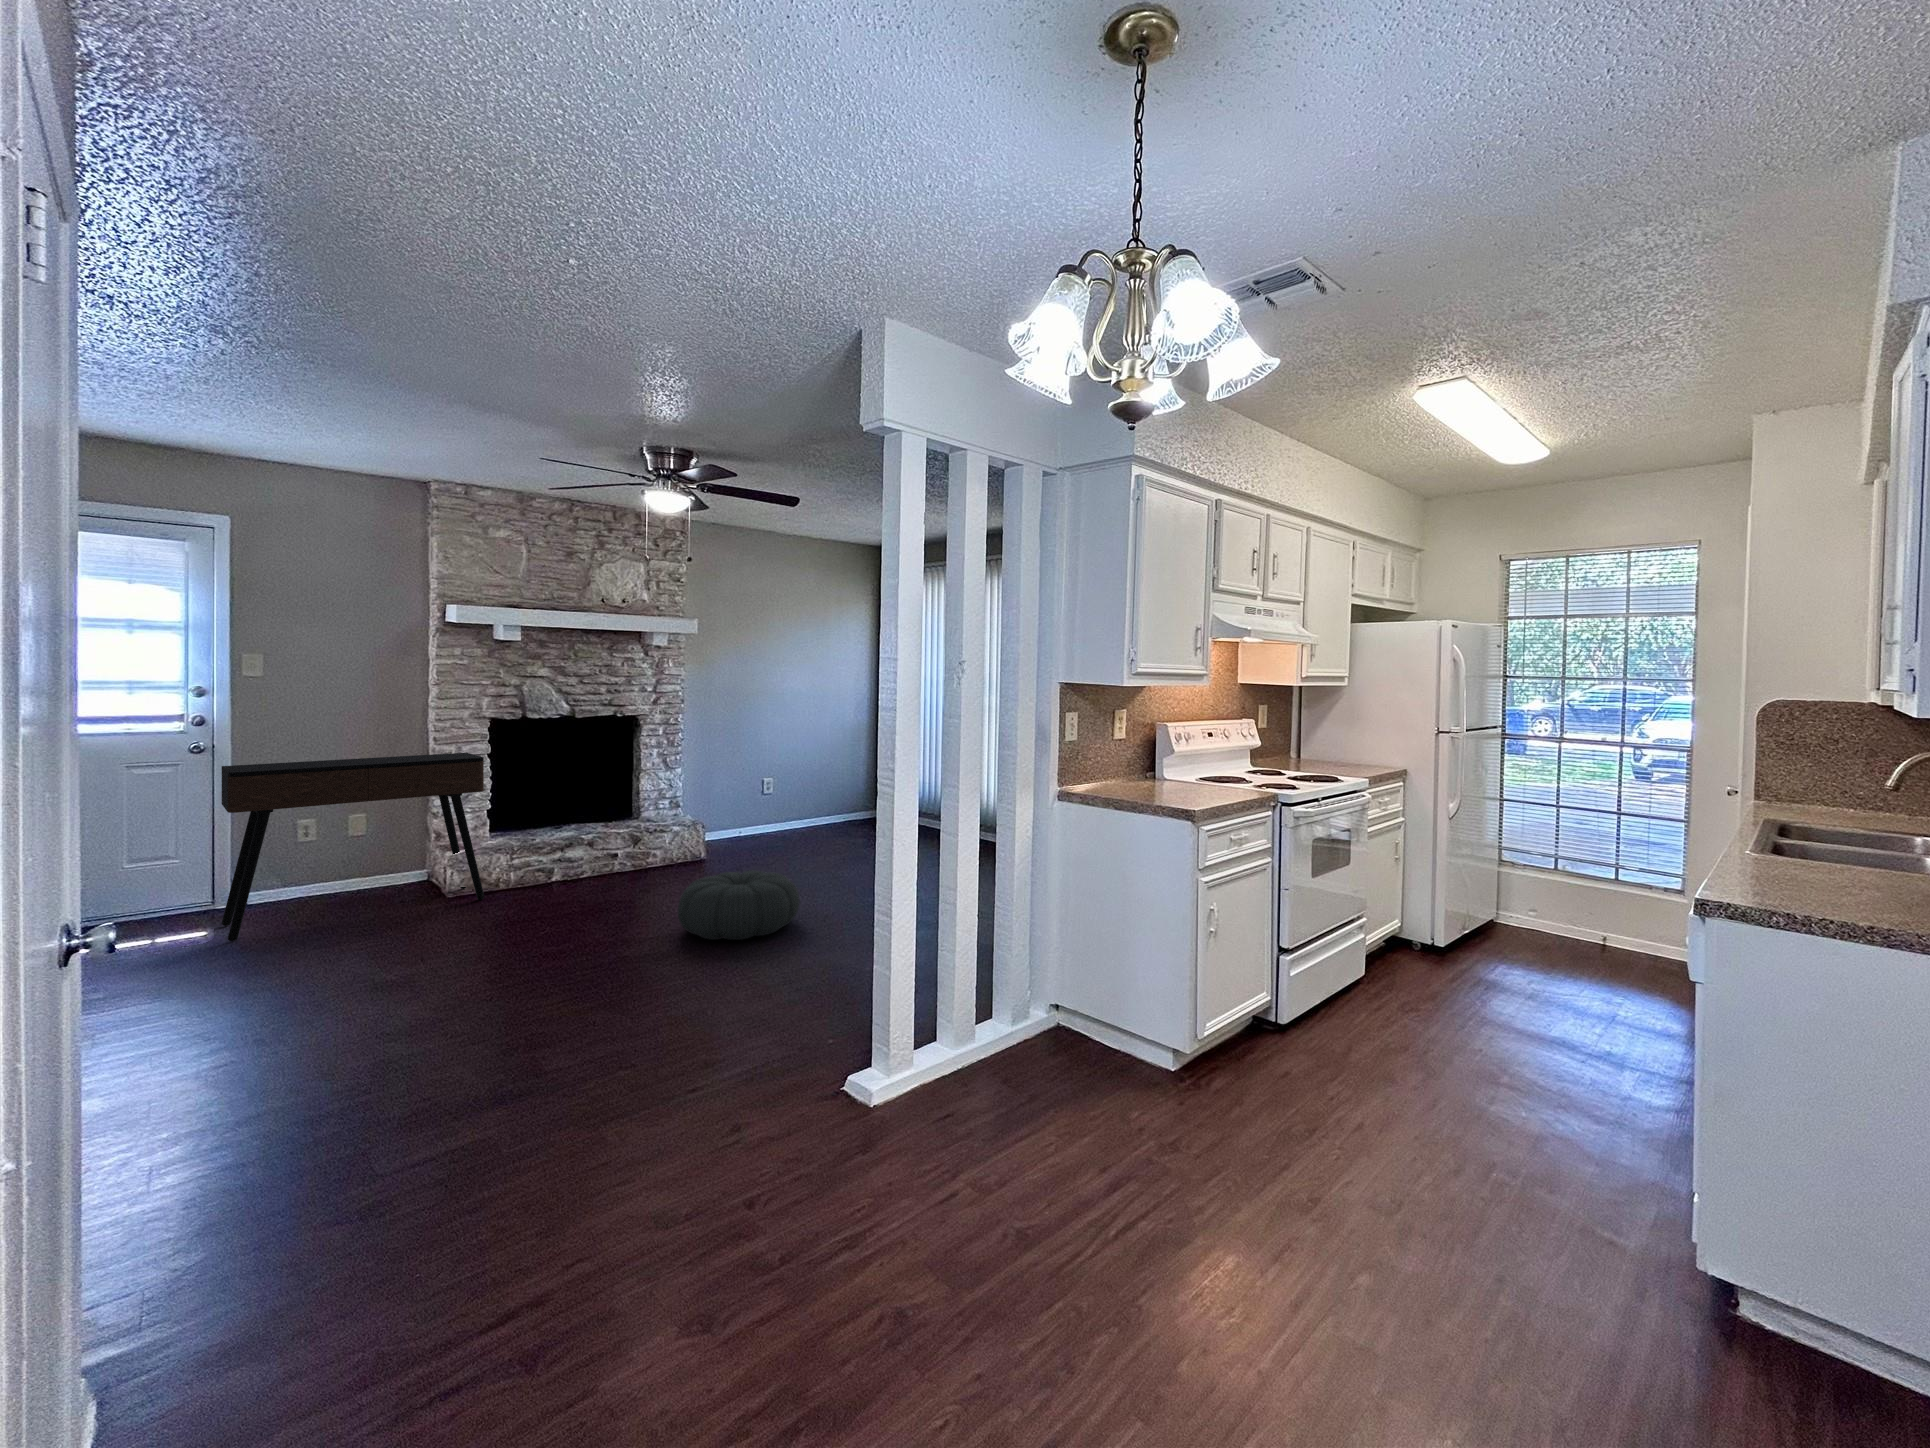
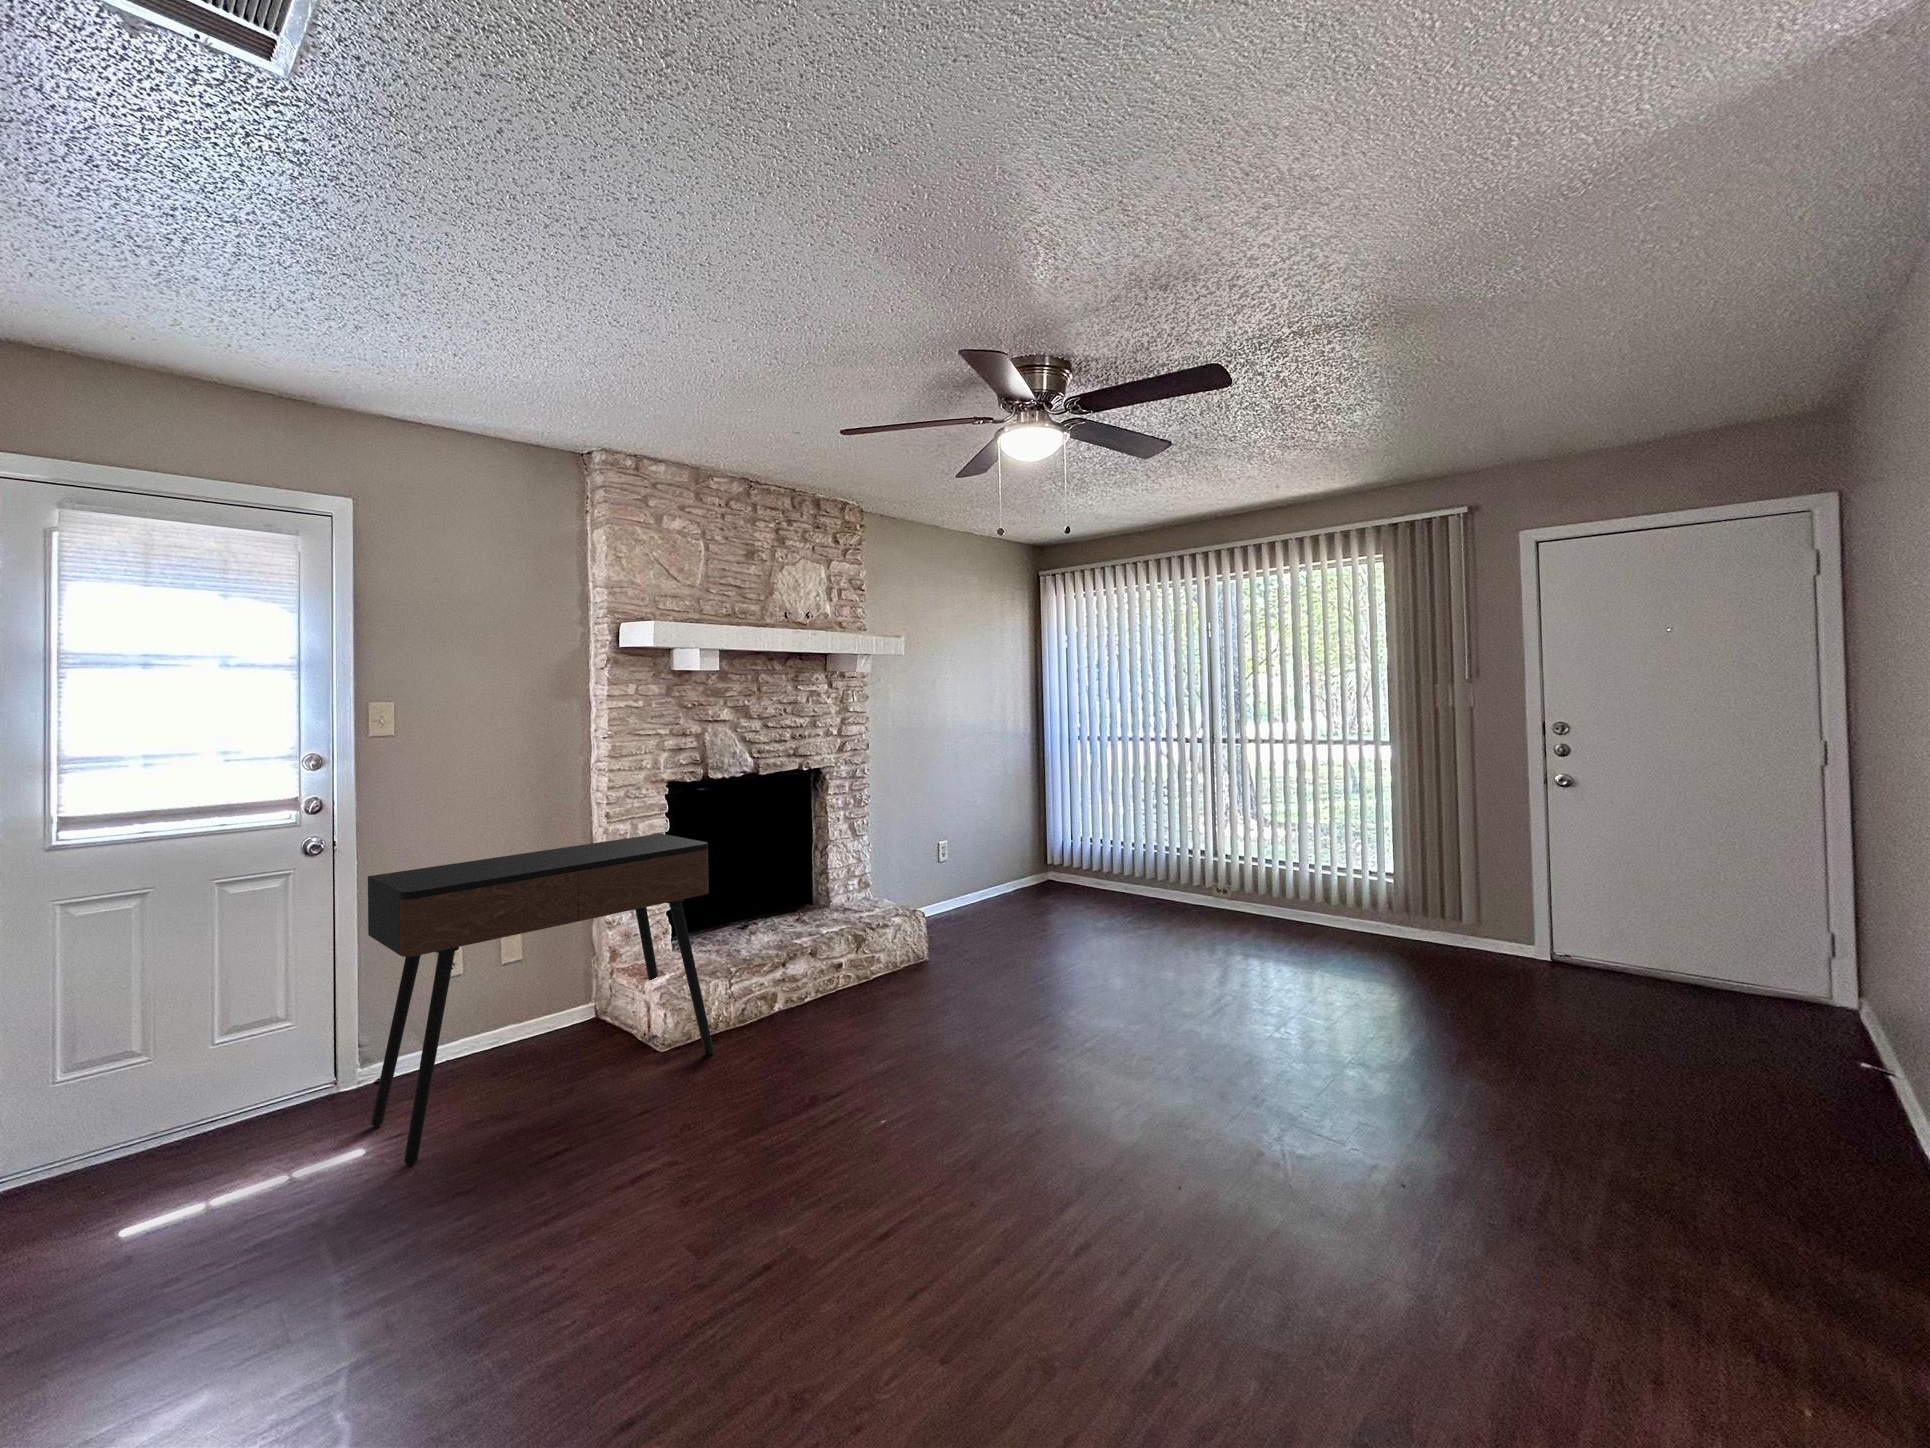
pouf: present [678,870,800,940] -> none [1083,1010,1274,1143]

